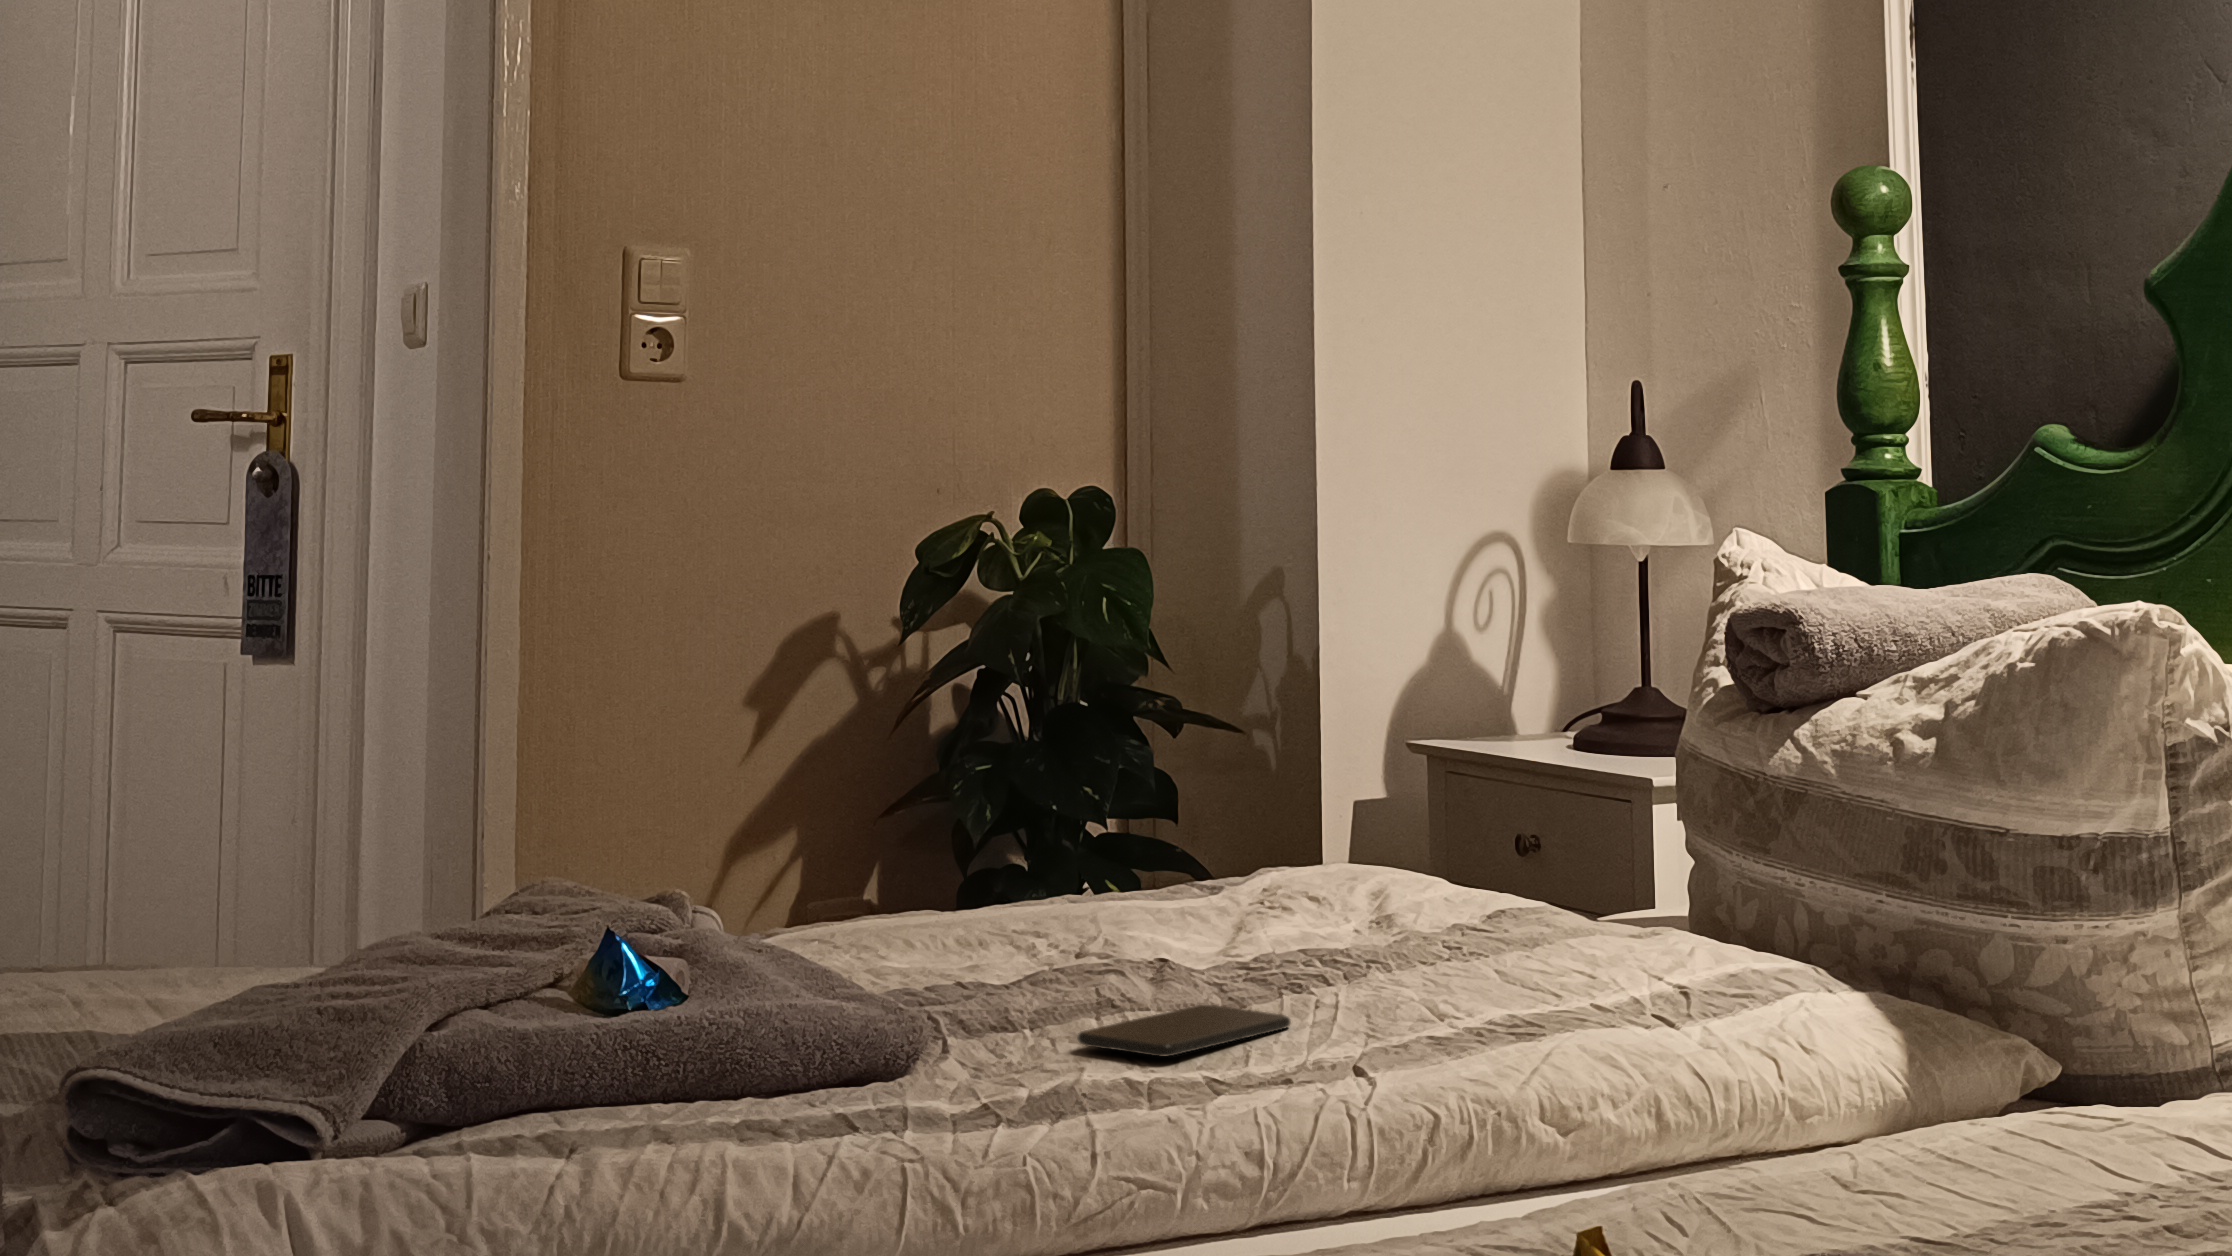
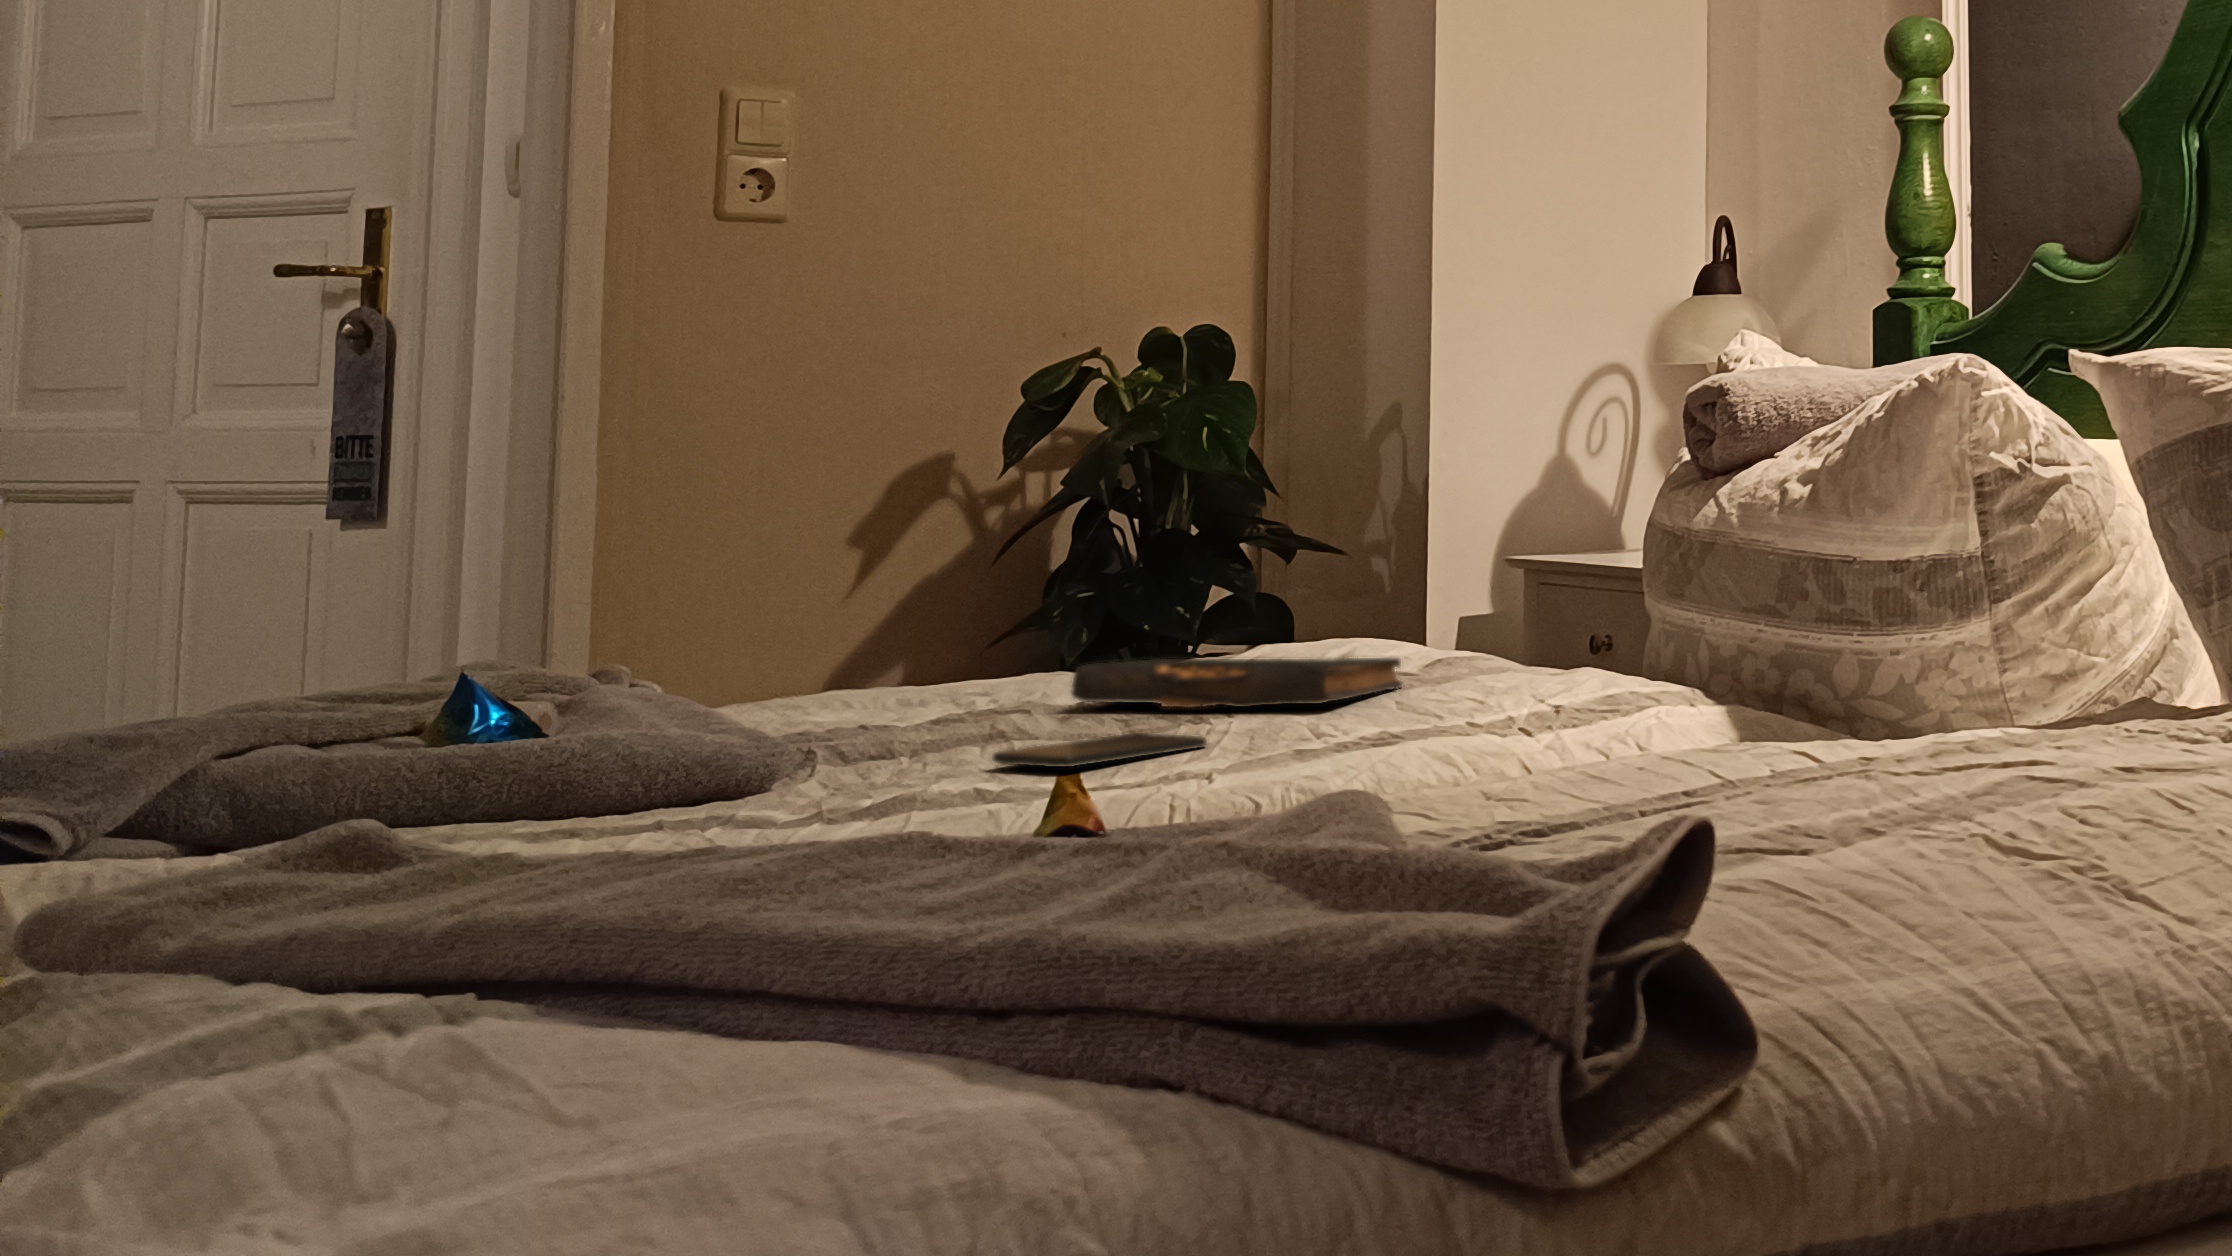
book: none [1097,894,1437,966] -> present [1072,658,1402,707]

